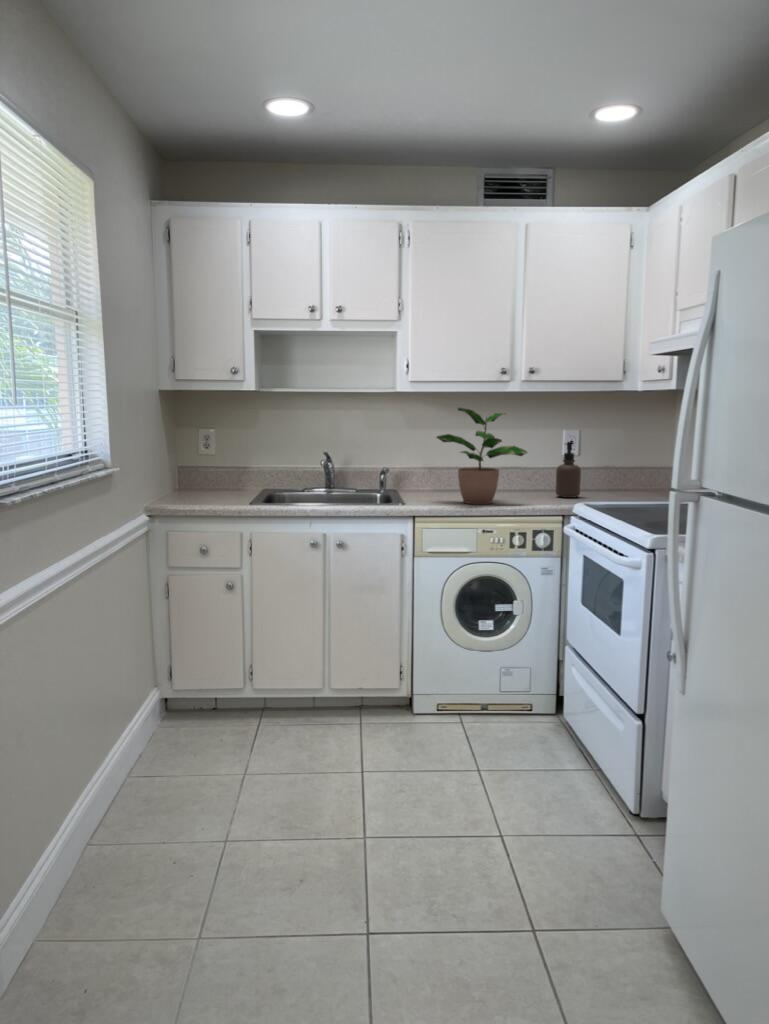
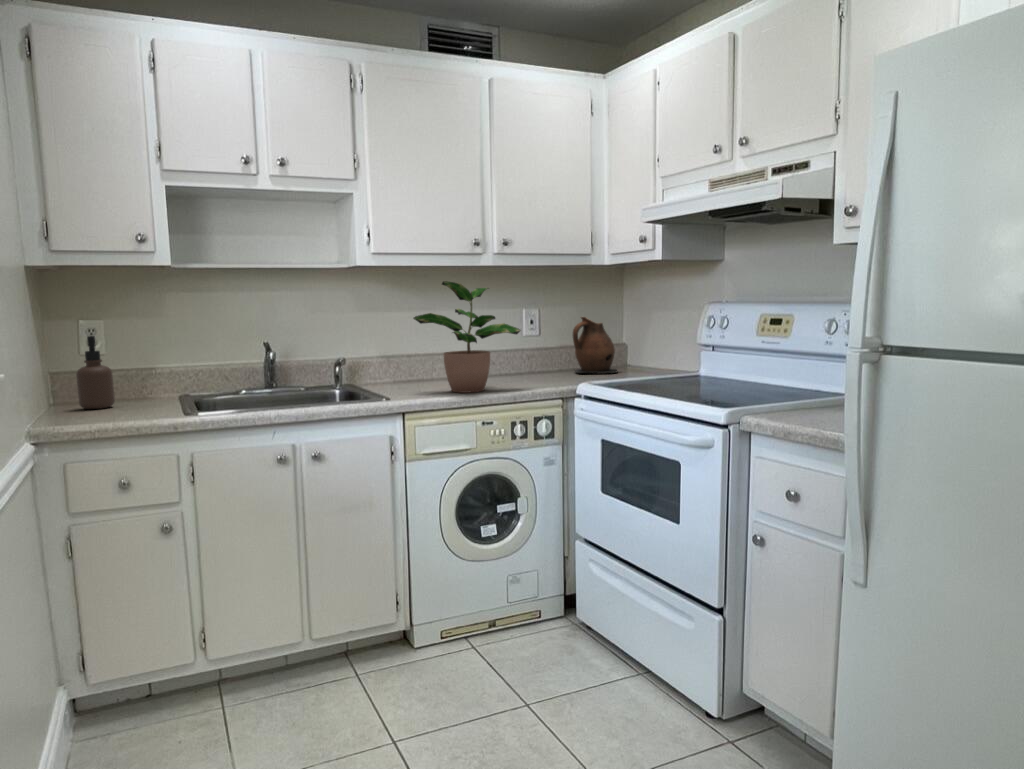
ceramic pitcher: none [601,441,649,498] -> present [573,317,617,373]
soap dispenser: present [556,442,581,498] -> present [76,336,115,409]

